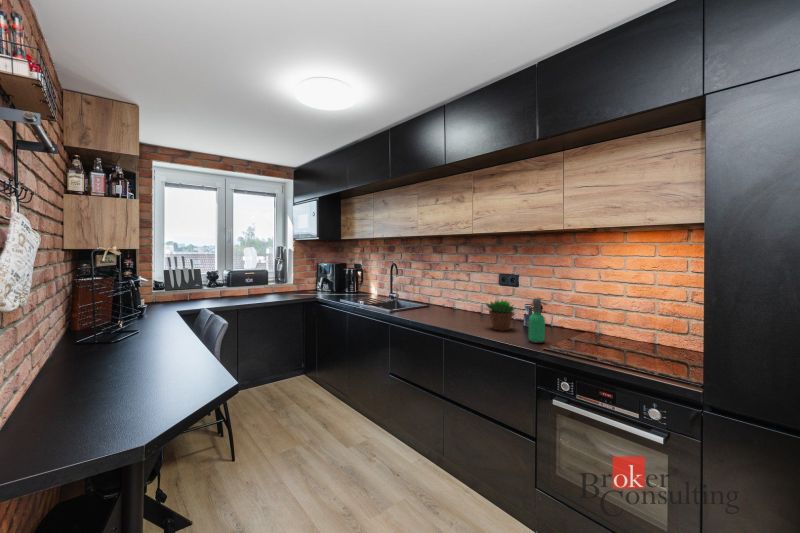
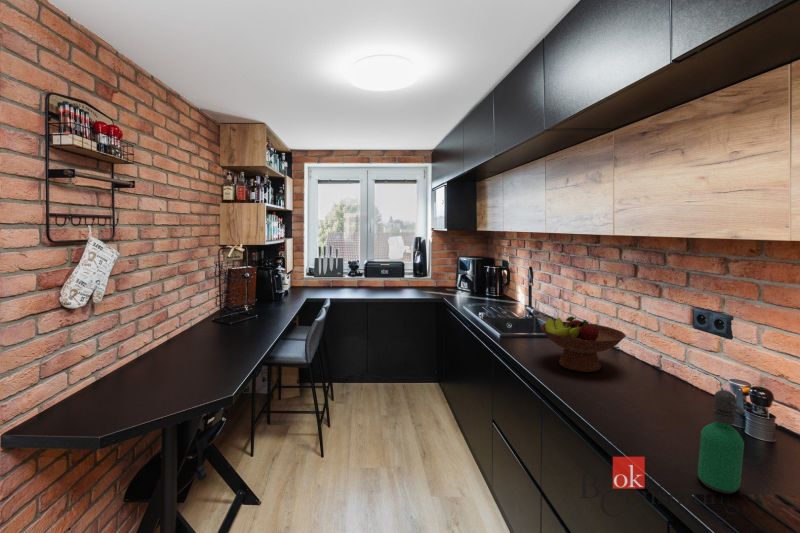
fruit bowl: none [423,287,470,318] -> present [541,317,625,372]
succulent plant: present [486,300,515,331] -> none [628,363,697,428]

